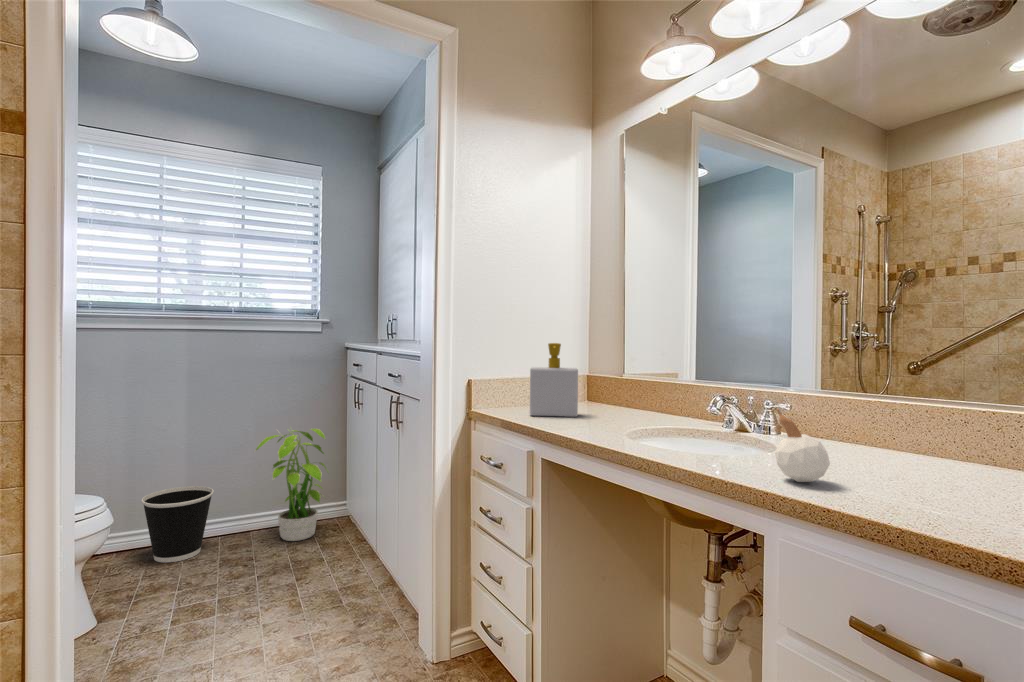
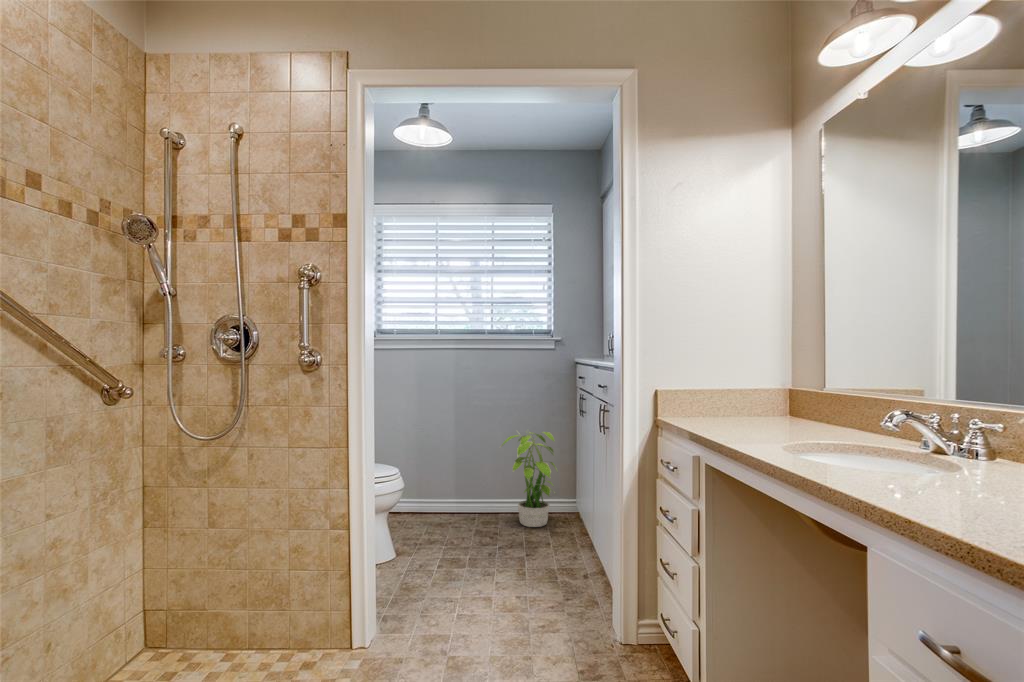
soap bottle: present [530,343,578,417] -> none [707,357,760,429]
candle: present [775,400,830,482] -> none [882,410,940,494]
wastebasket: present [142,486,214,562] -> none [425,470,471,527]

